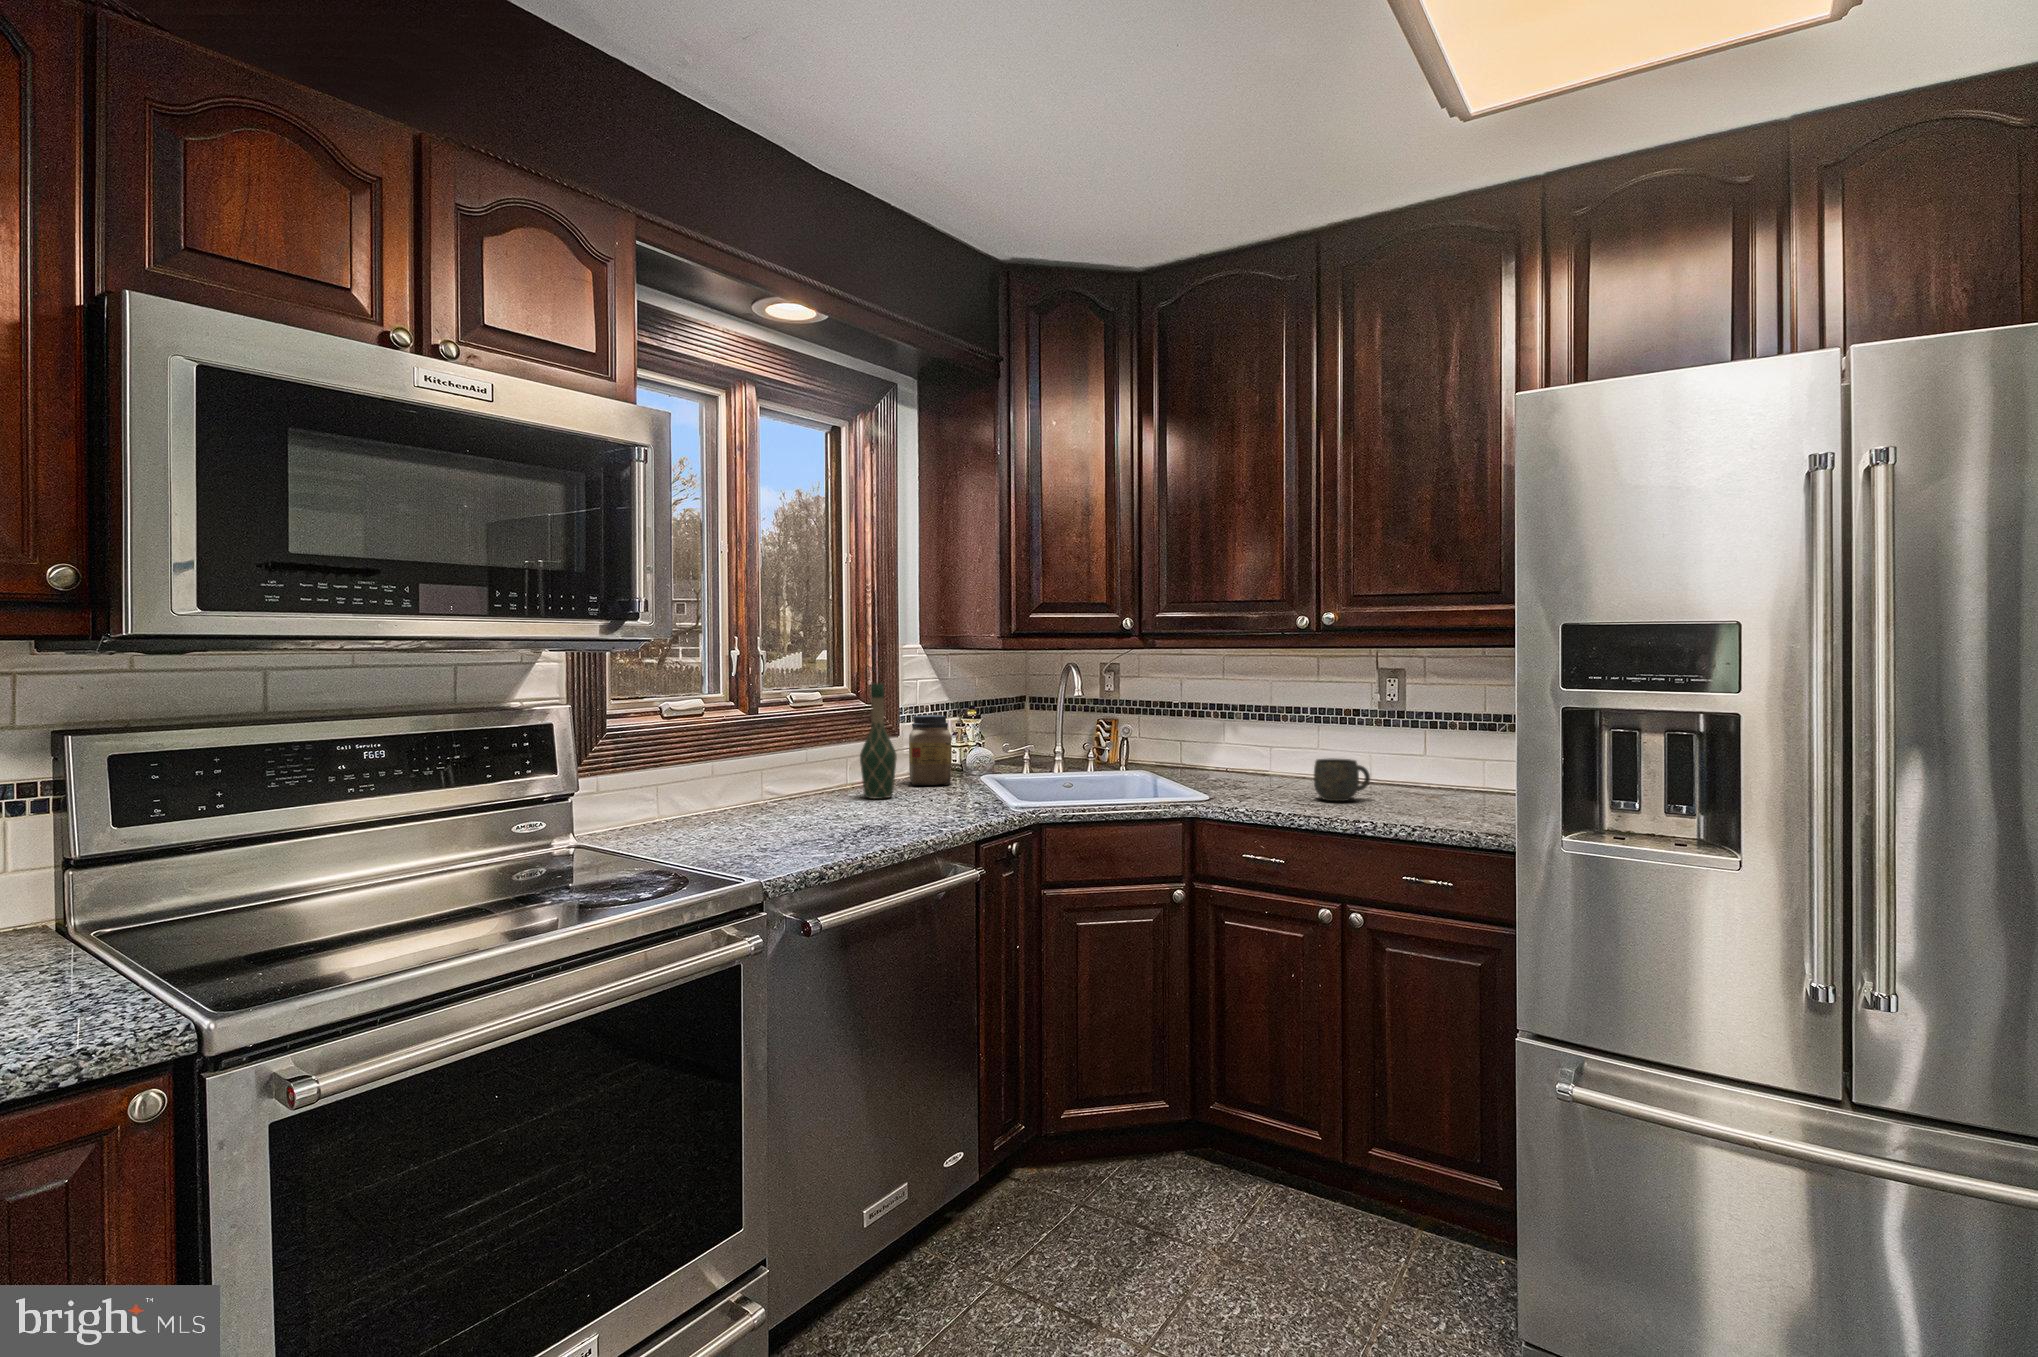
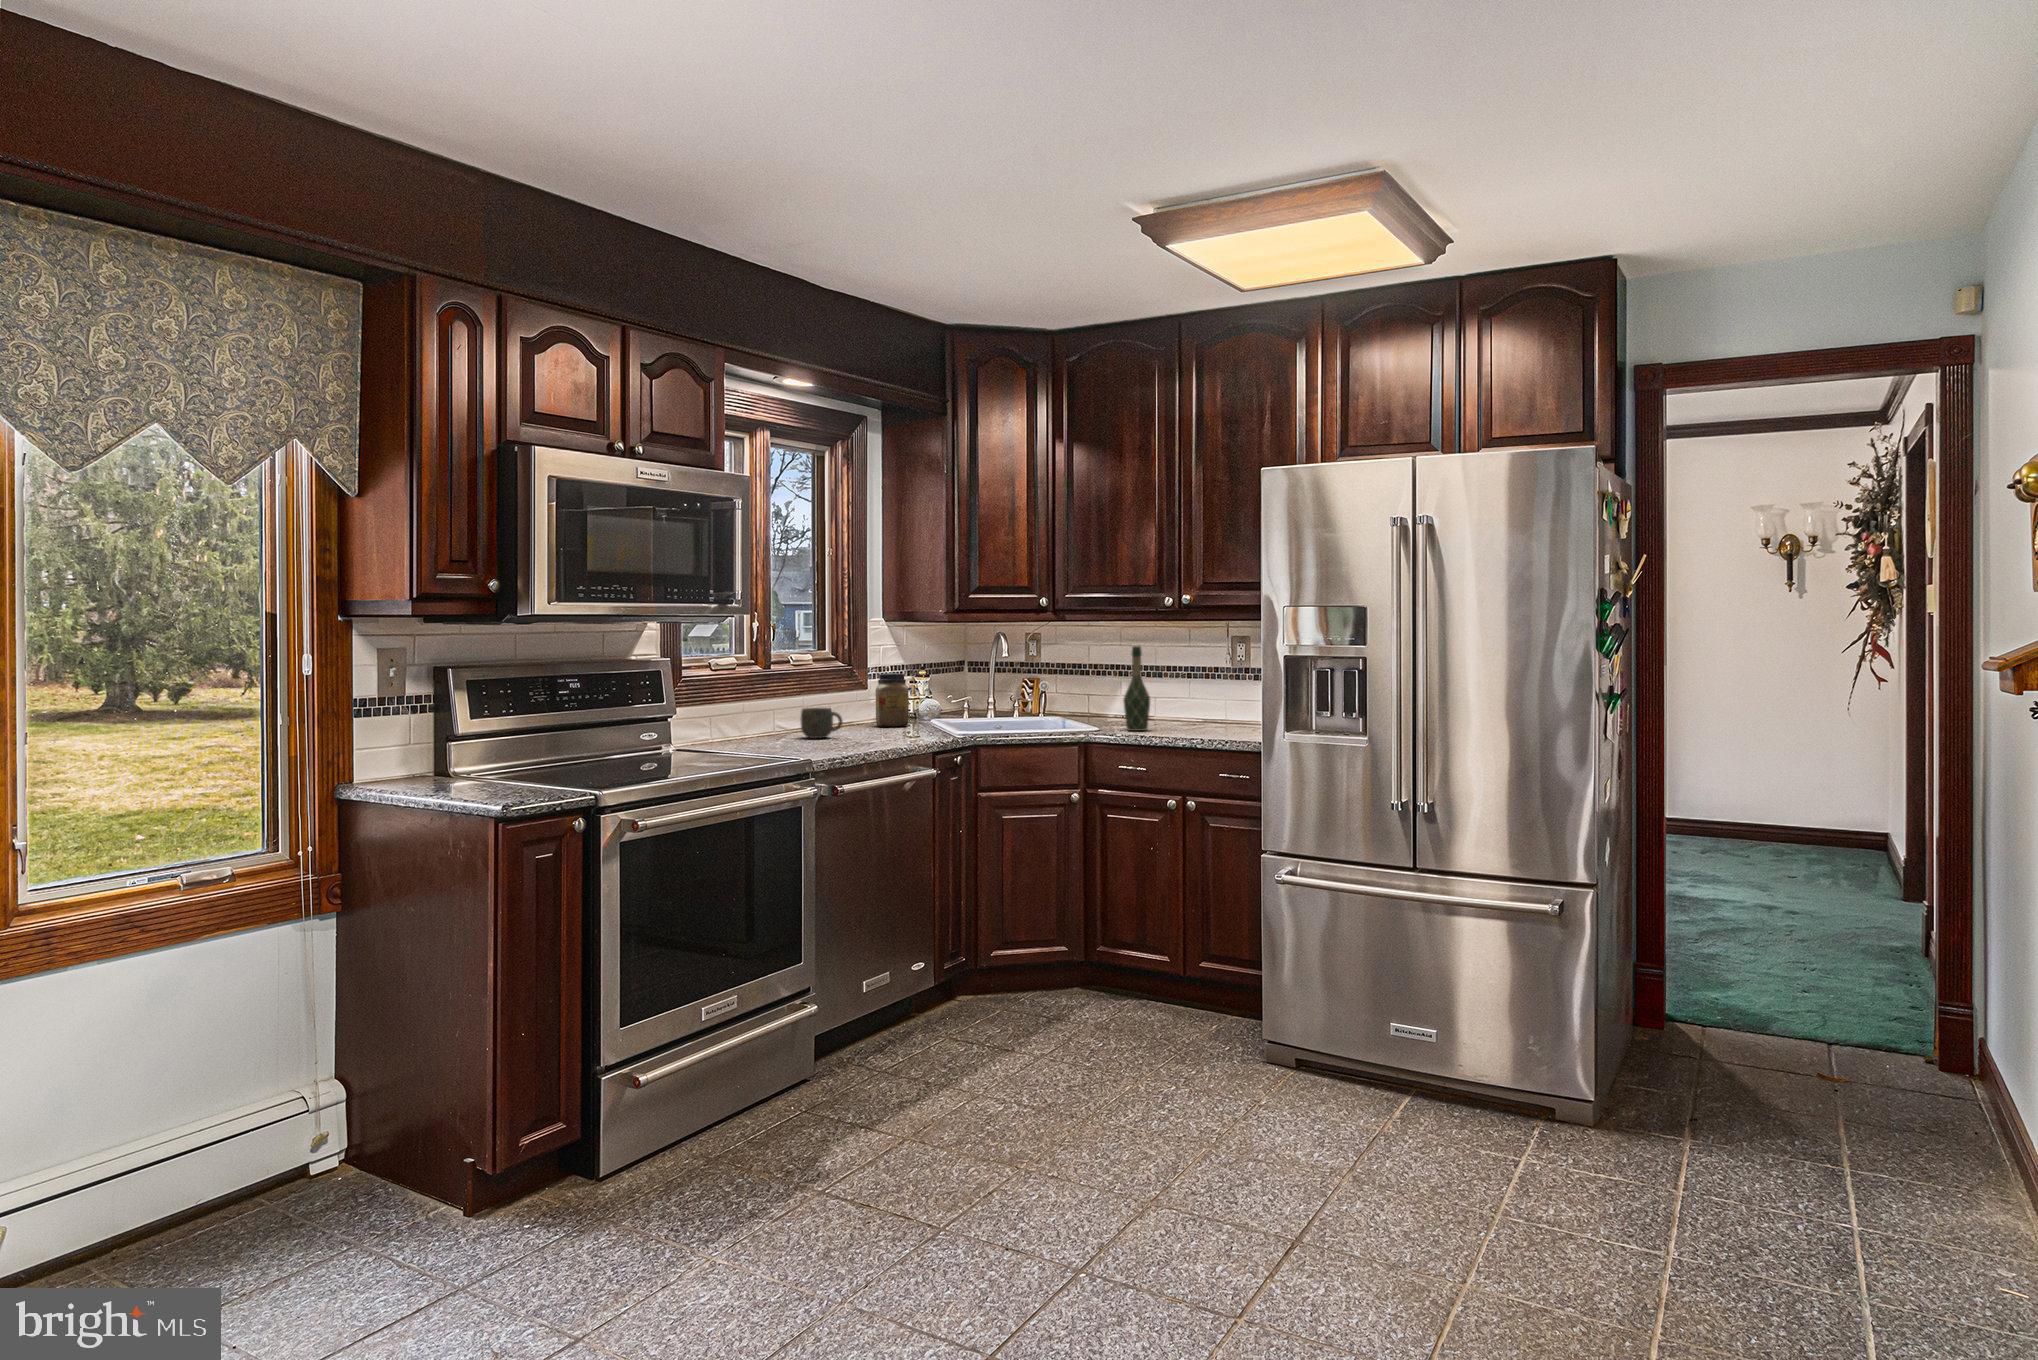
wine bottle: present [860,683,897,799] -> present [1124,646,1150,731]
mug: present [1314,758,1370,801] -> present [800,708,843,738]

